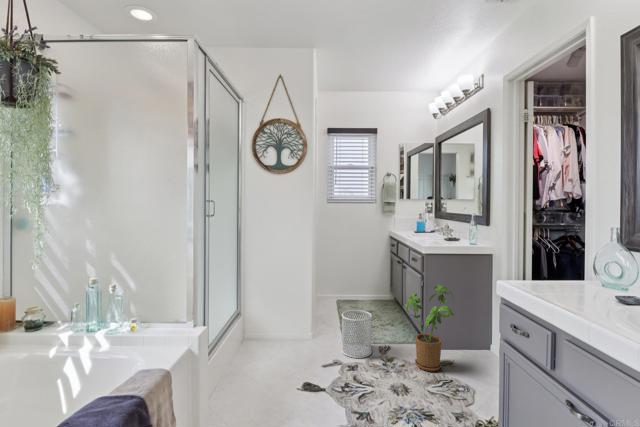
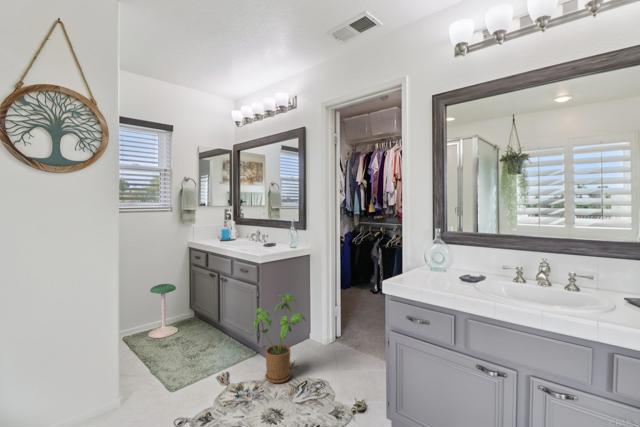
stool: none [352,264,375,308] -> present [148,284,178,338]
wastebasket: present [342,310,372,358] -> none [177,342,216,404]

